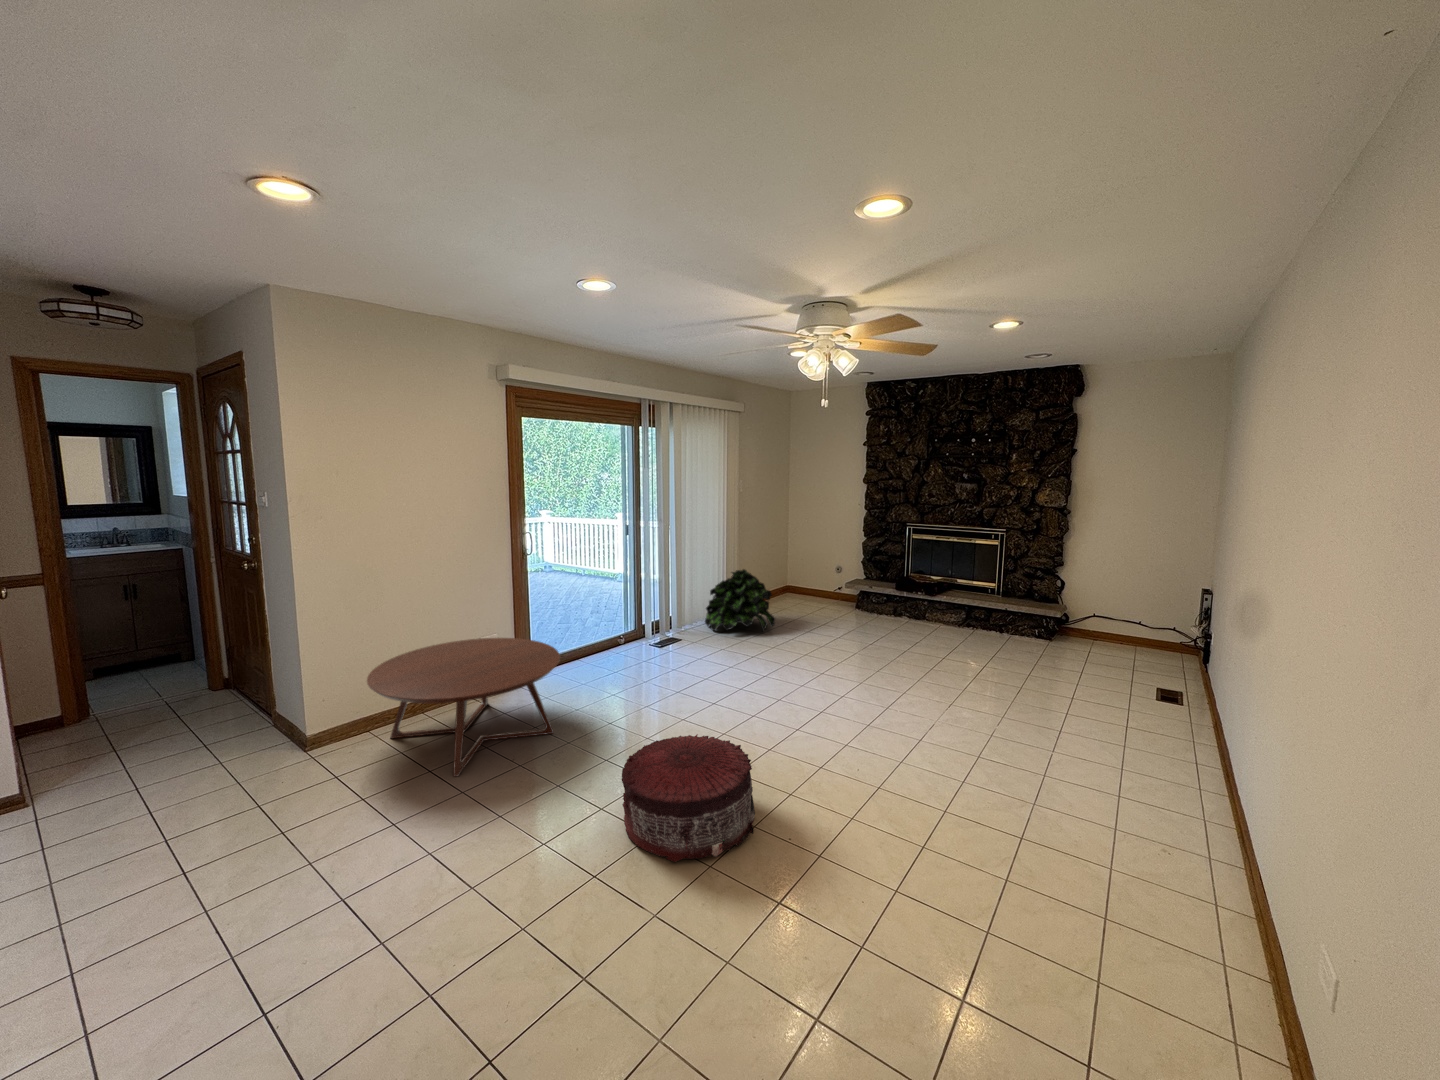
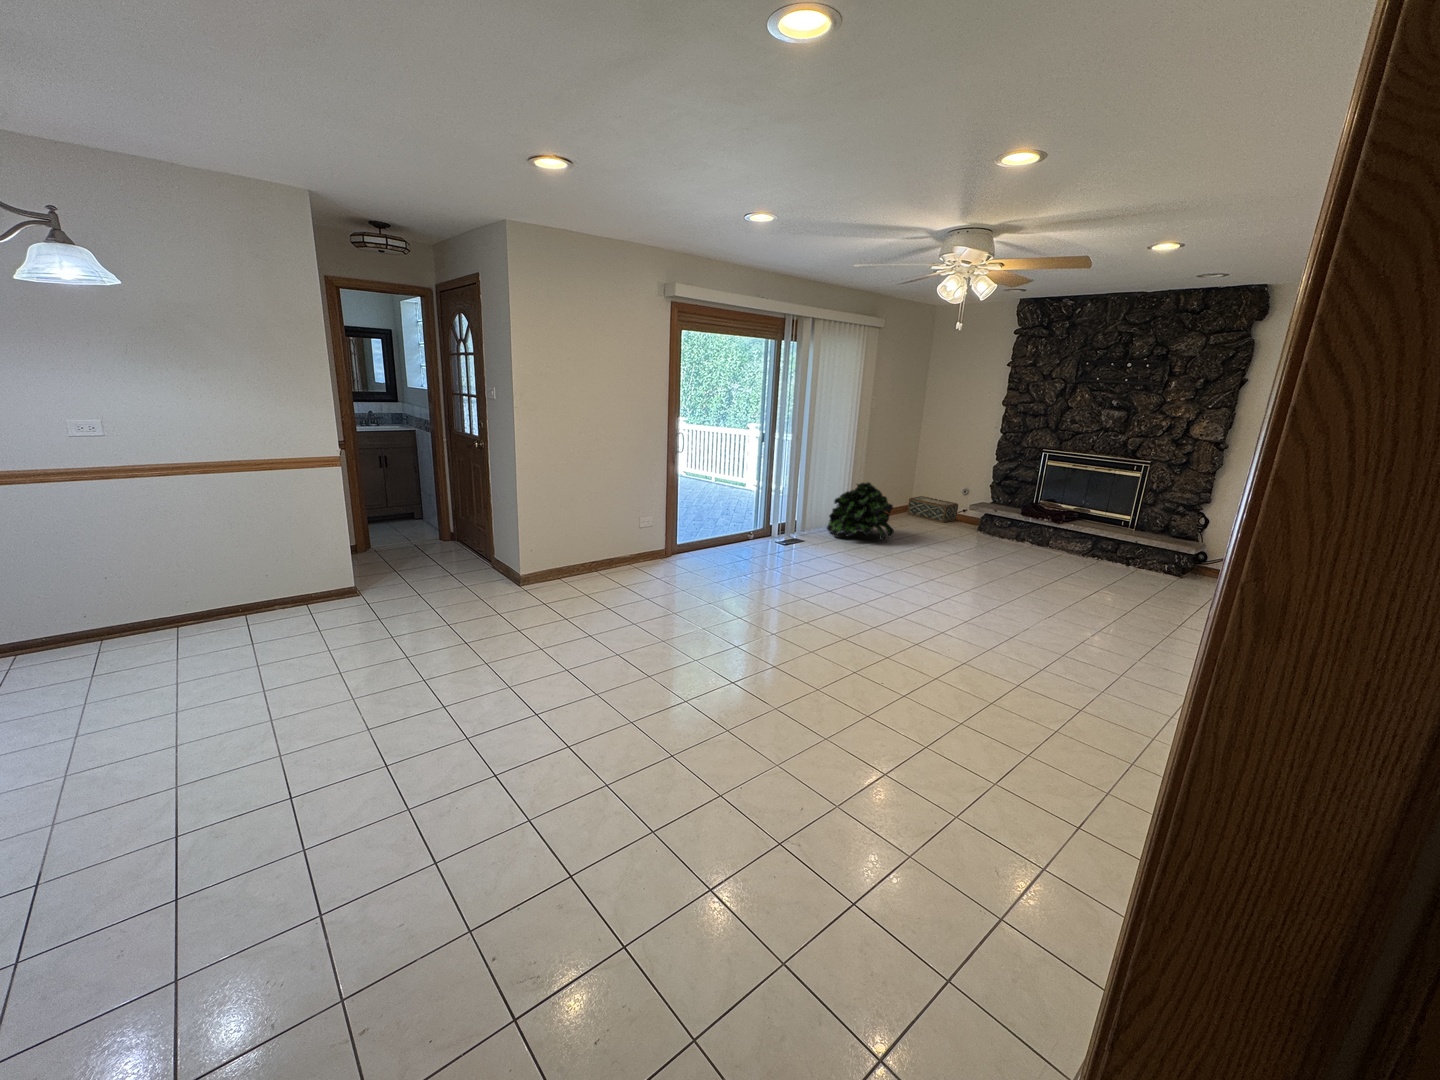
woven basket: none [785,577,834,603] -> present [908,496,958,522]
coffee table: present [367,638,560,776] -> none [563,518,705,616]
pouf: present [622,734,755,862] -> none [752,603,857,689]

